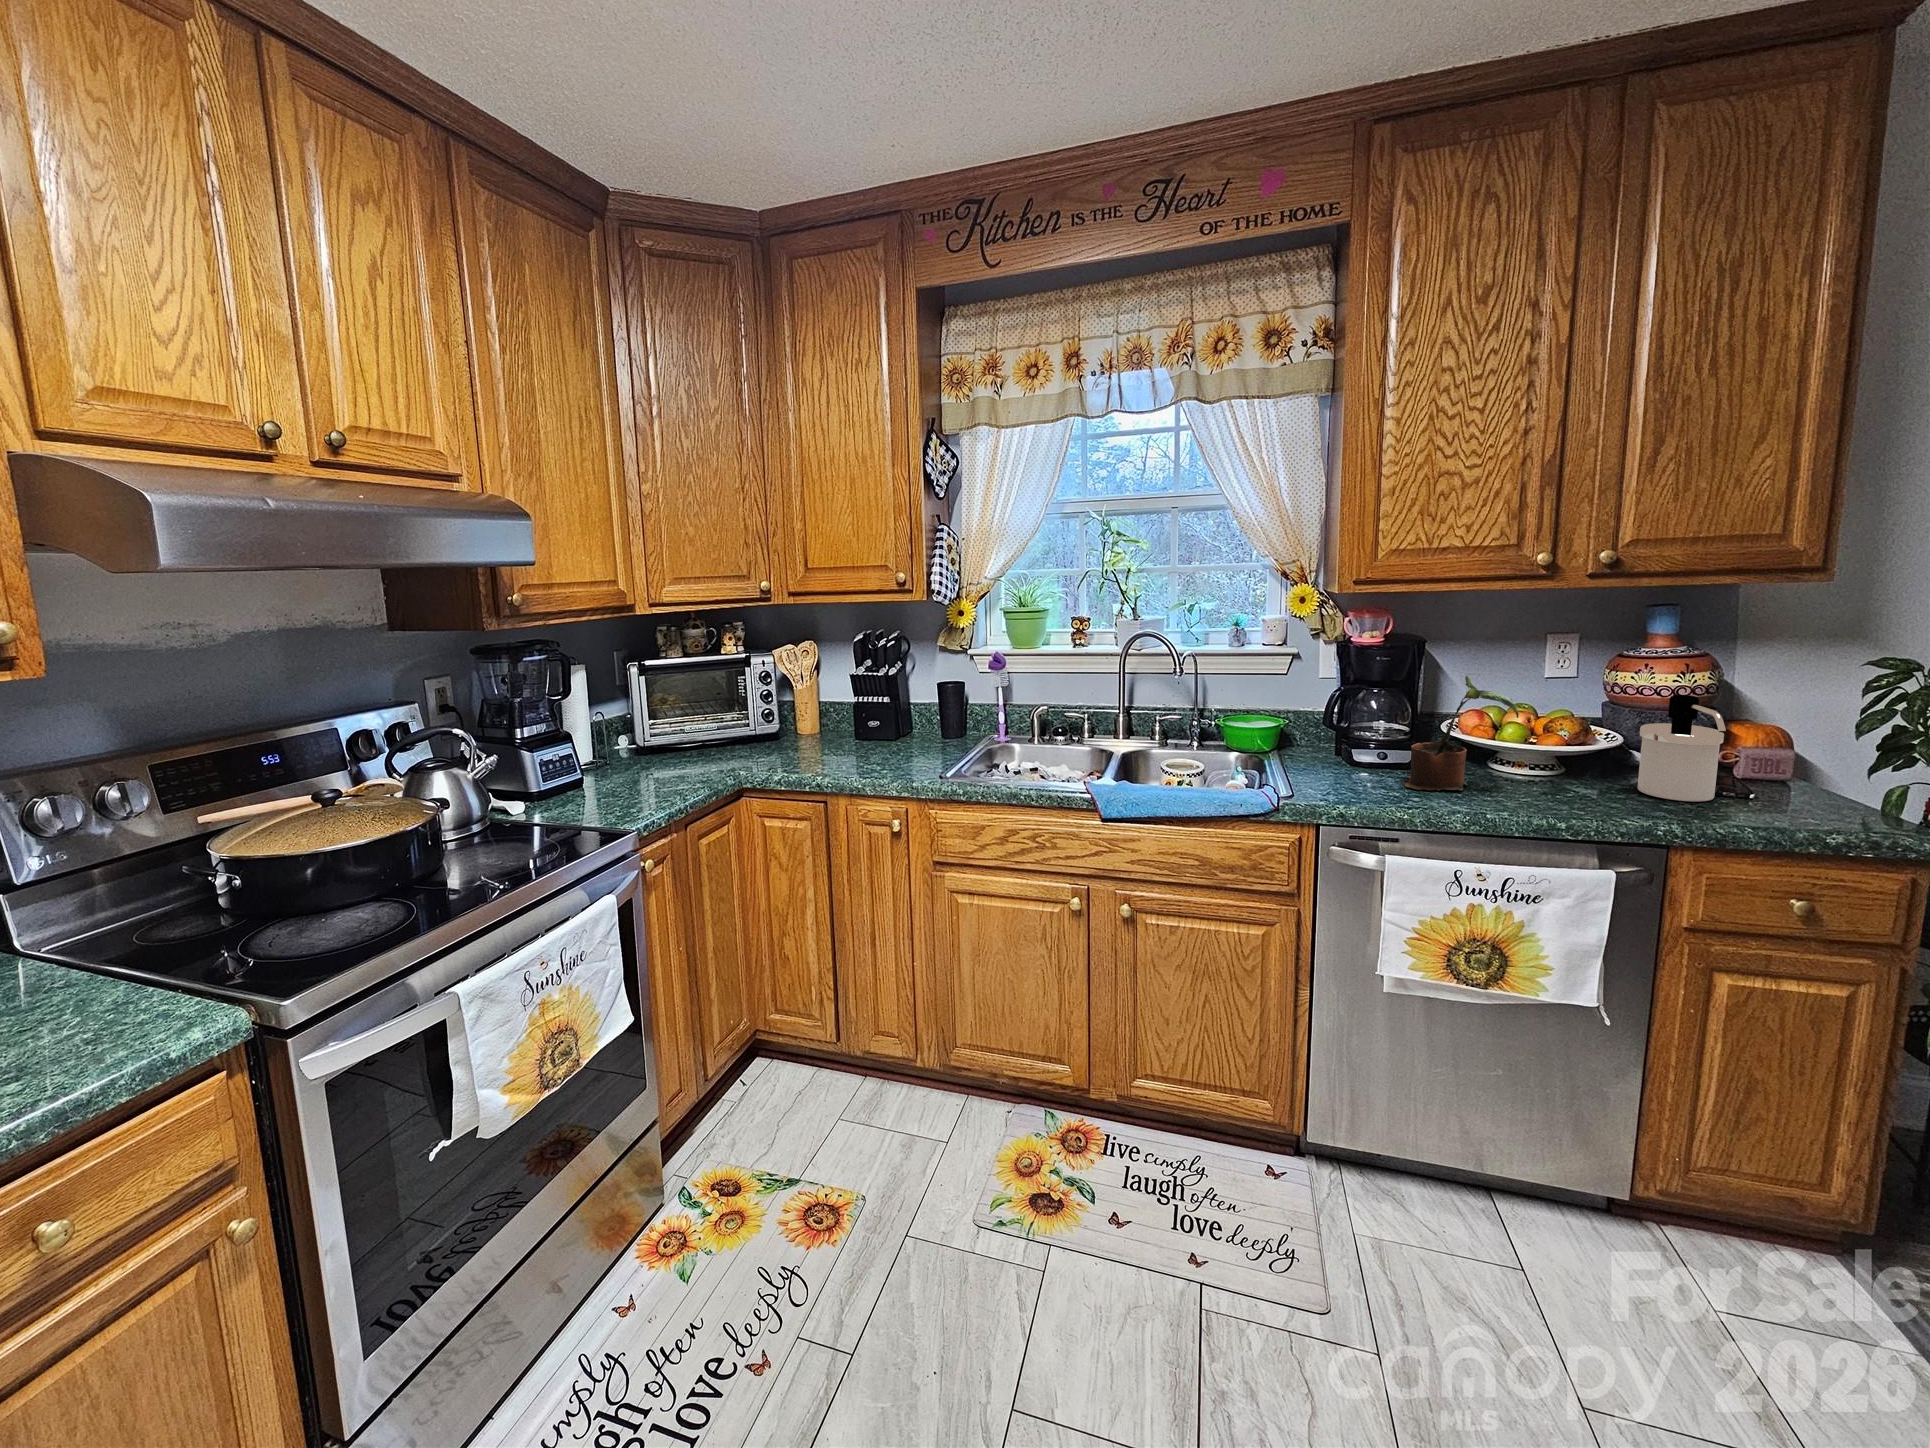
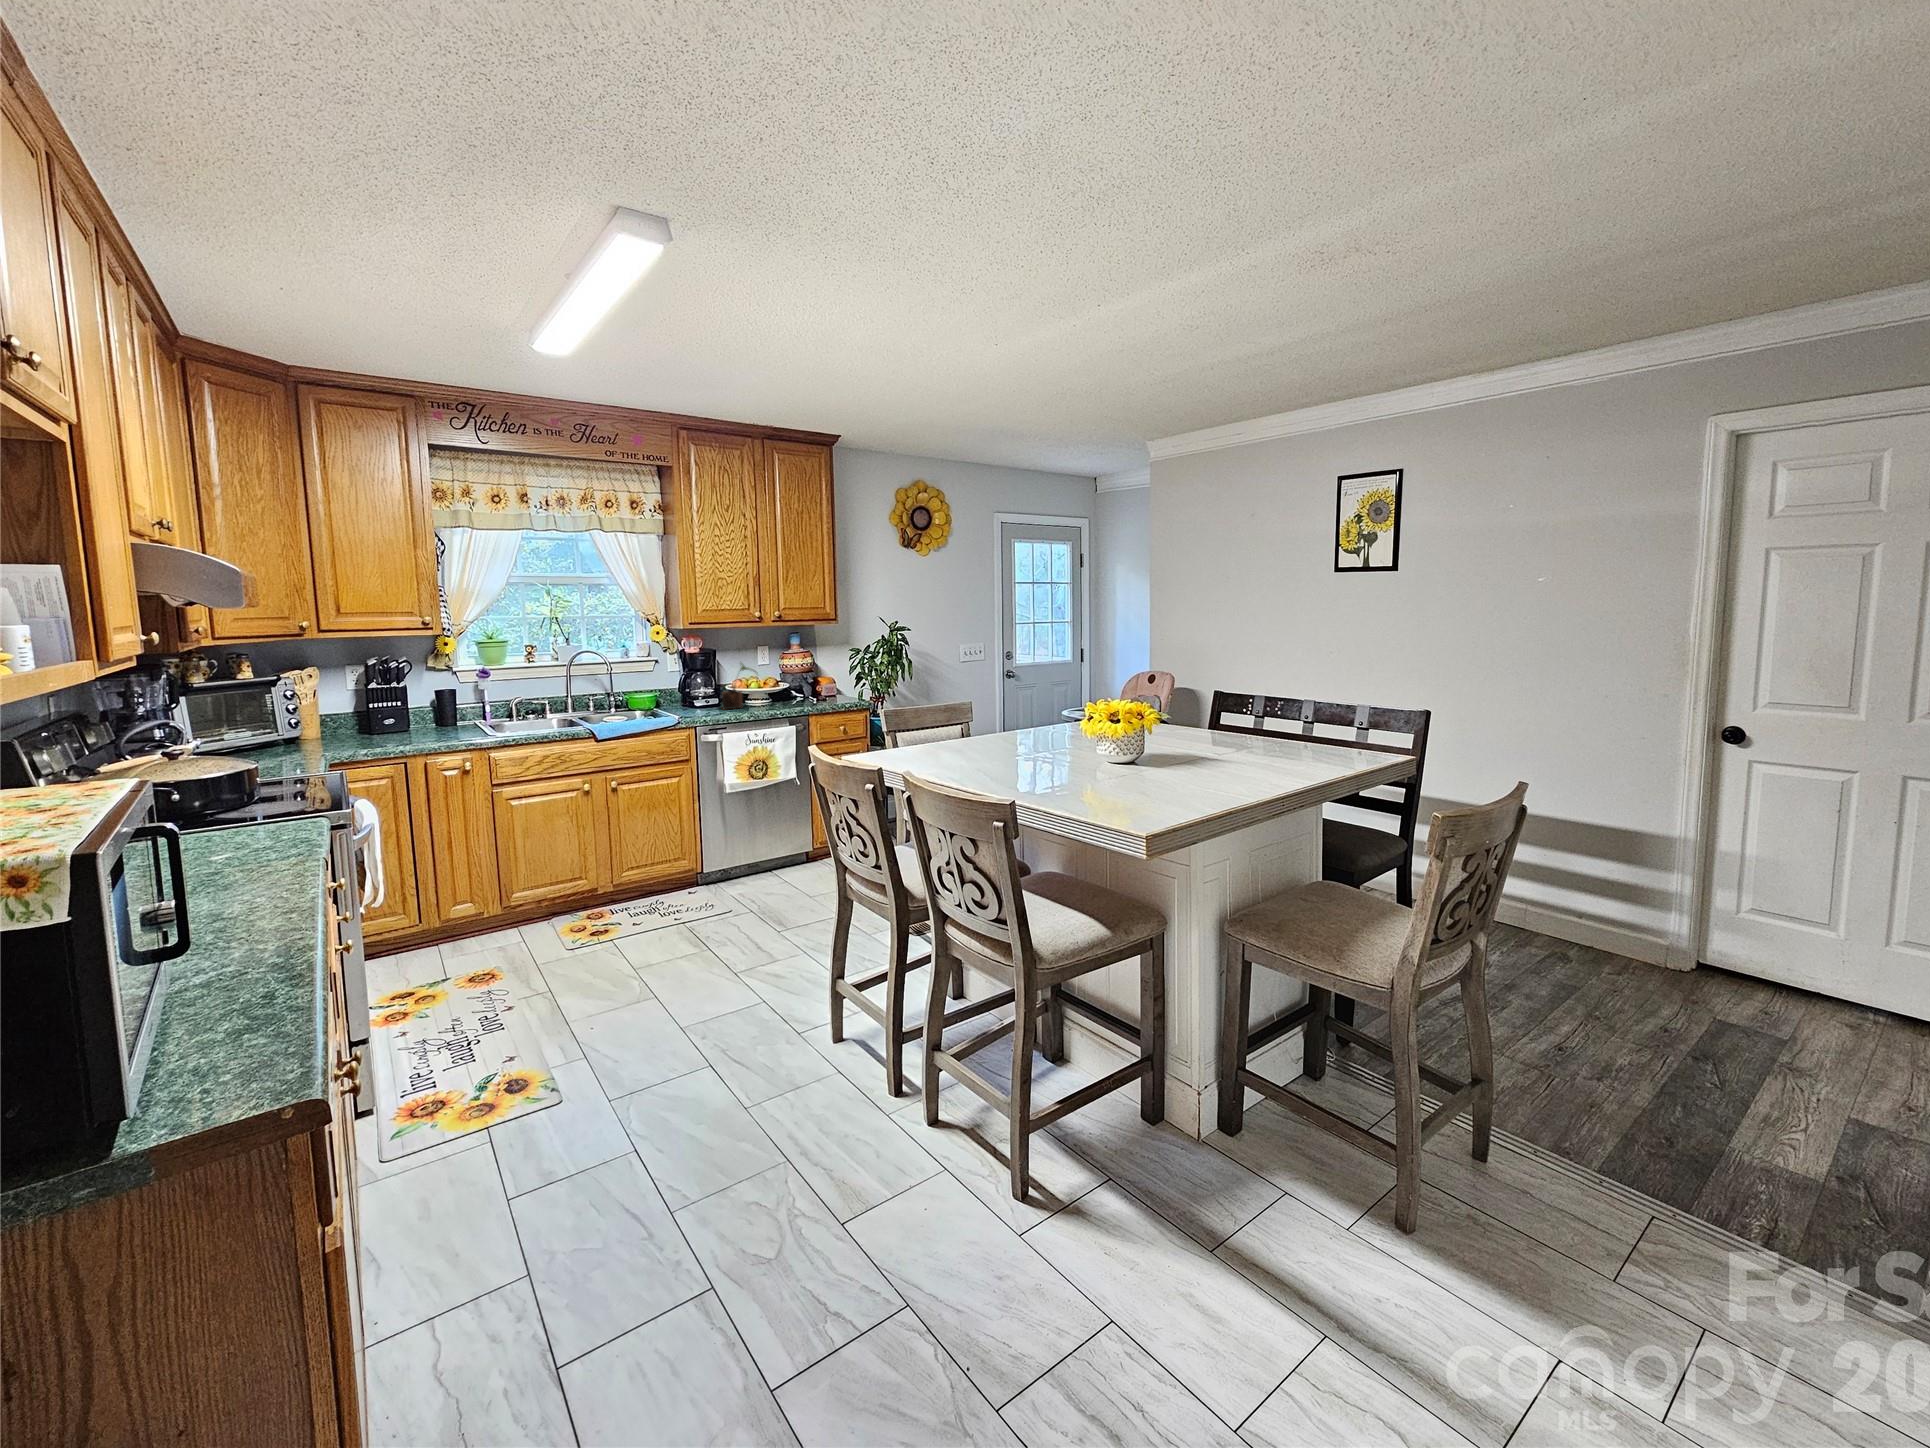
soap dispenser: present [1638,695,1726,801] -> none [795,664,818,701]

